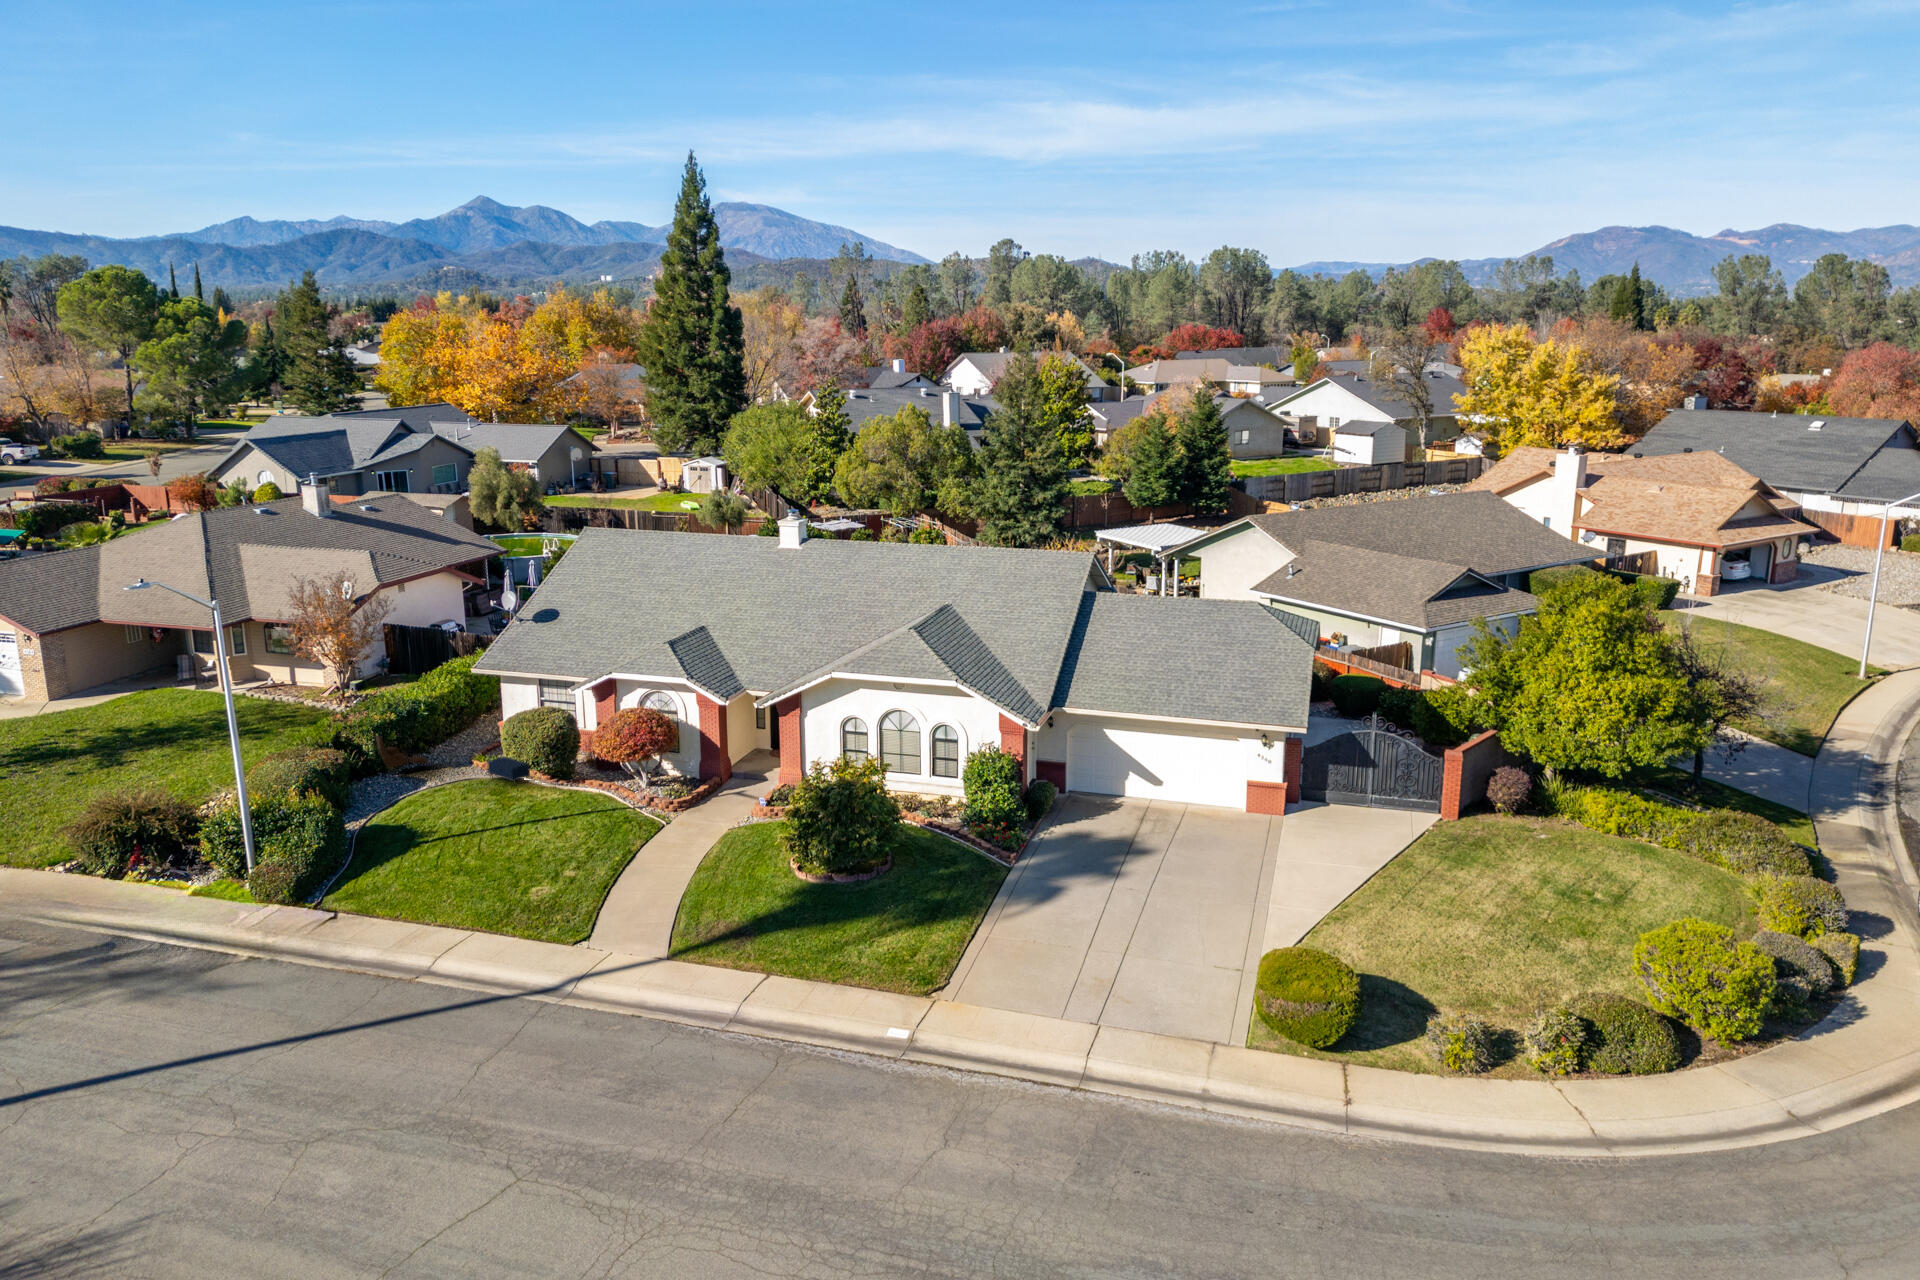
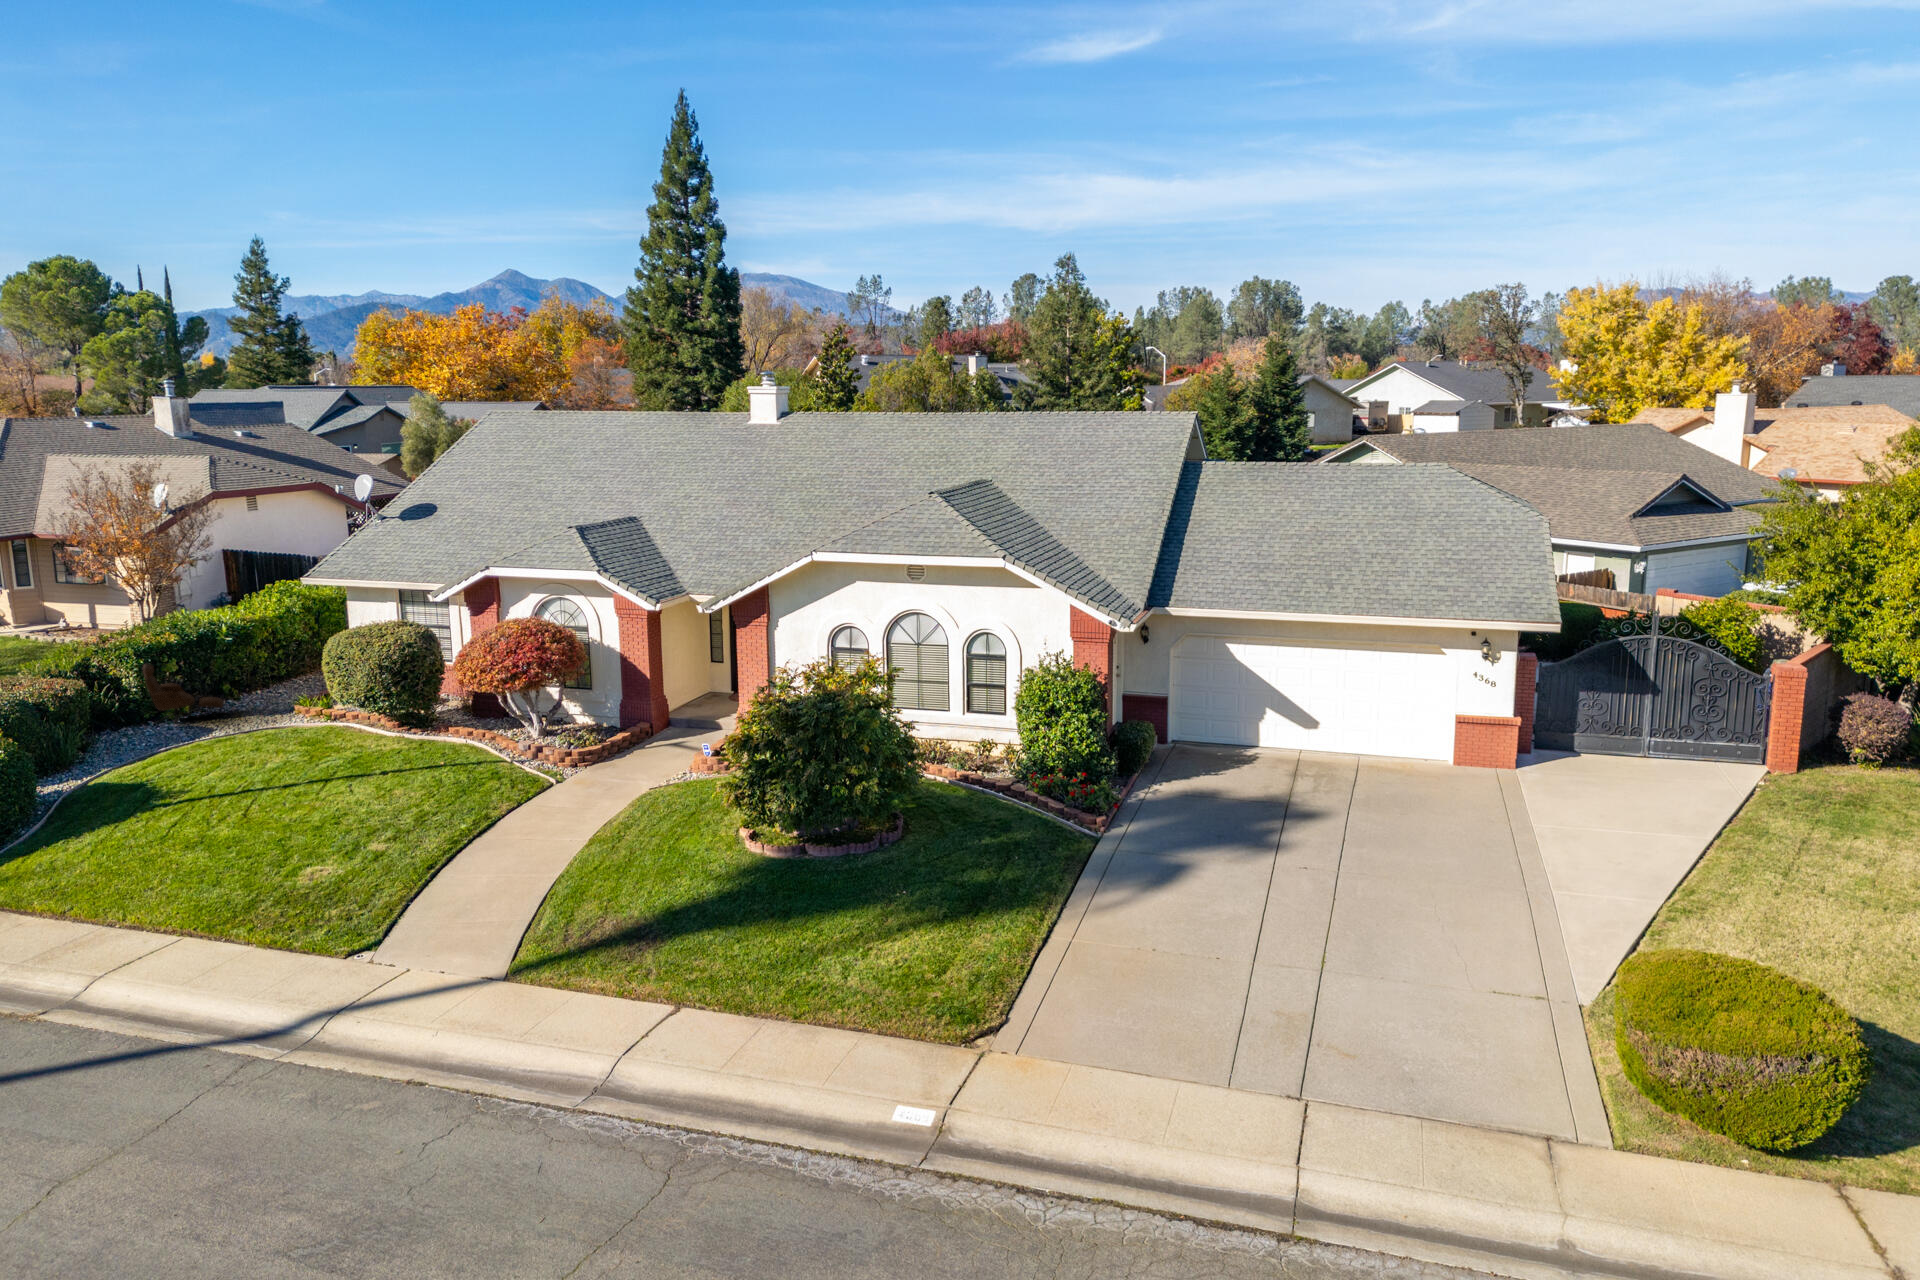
bench: present [487,756,530,785] -> none [304,694,366,735]

